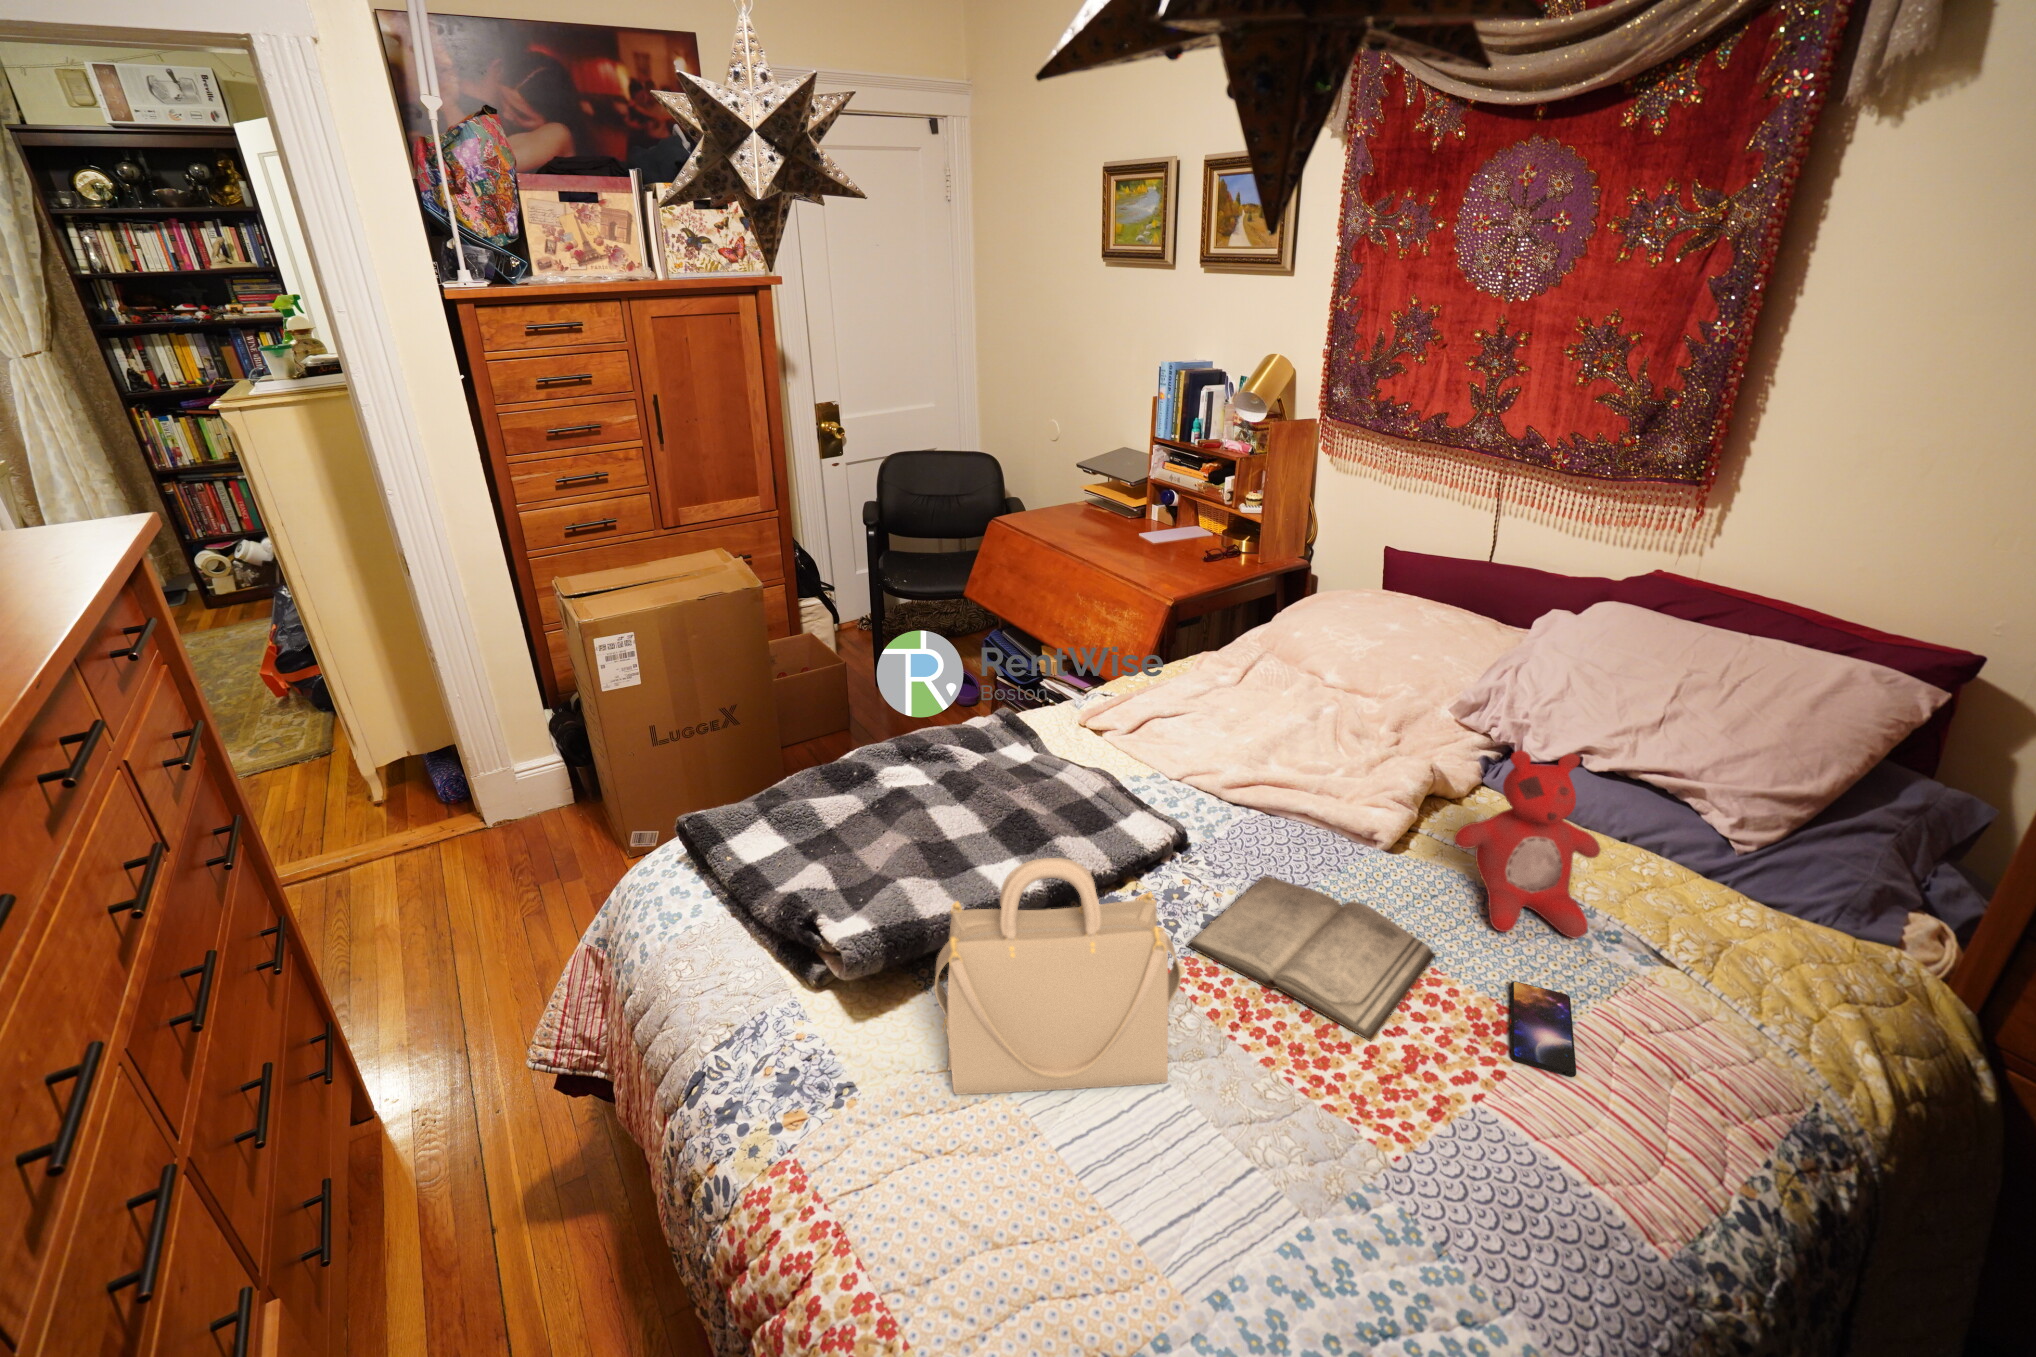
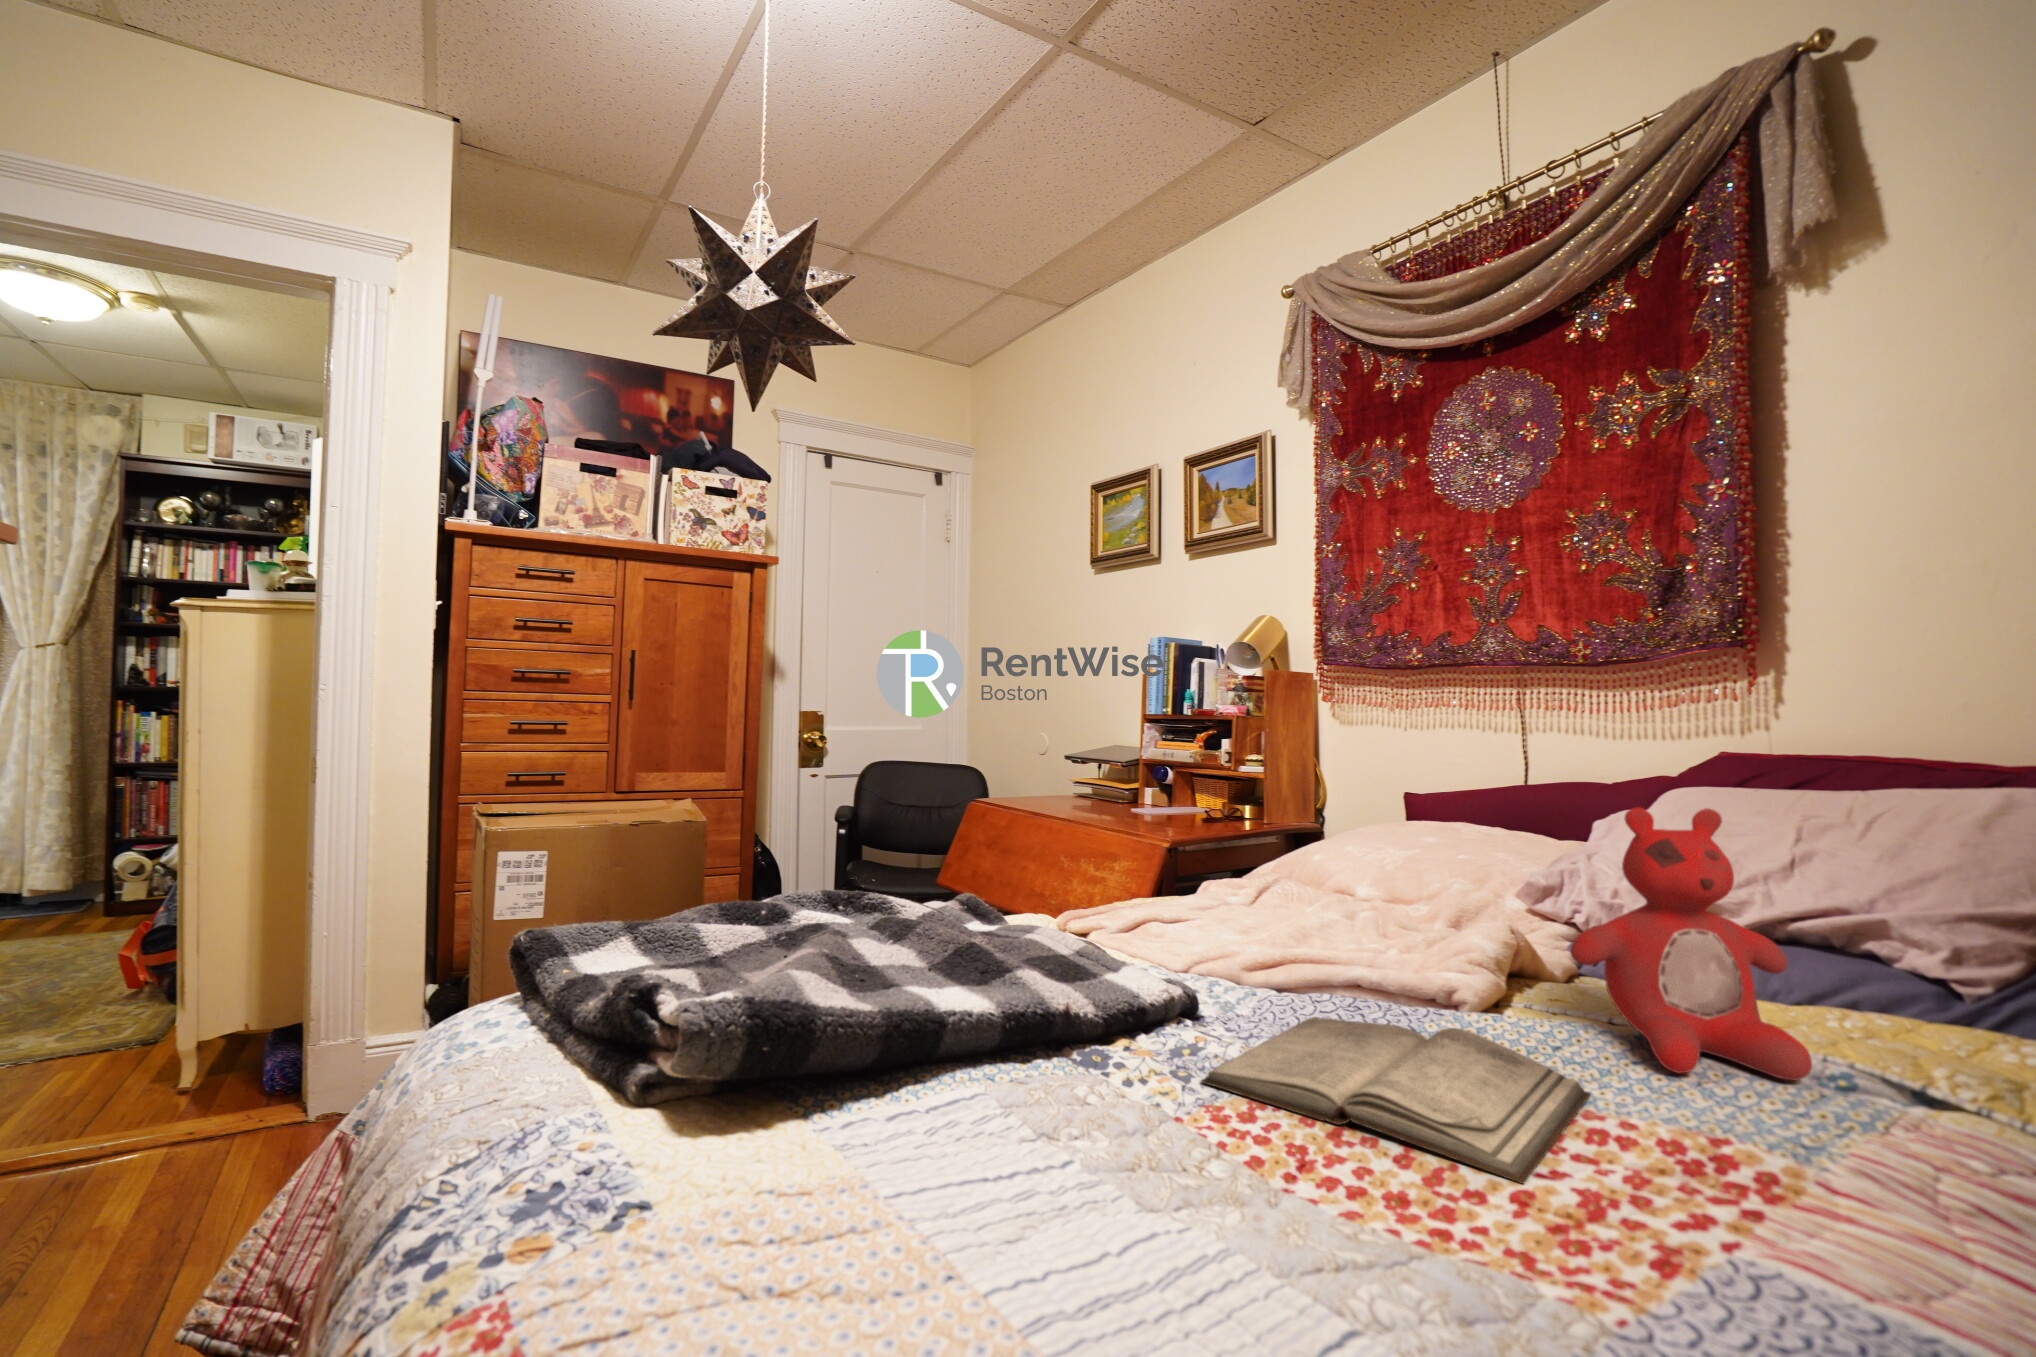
handbag: present [935,858,1182,1094] -> none [782,783,1192,1234]
smartphone: present [1510,981,1576,1077] -> none [1726,1118,1906,1229]

